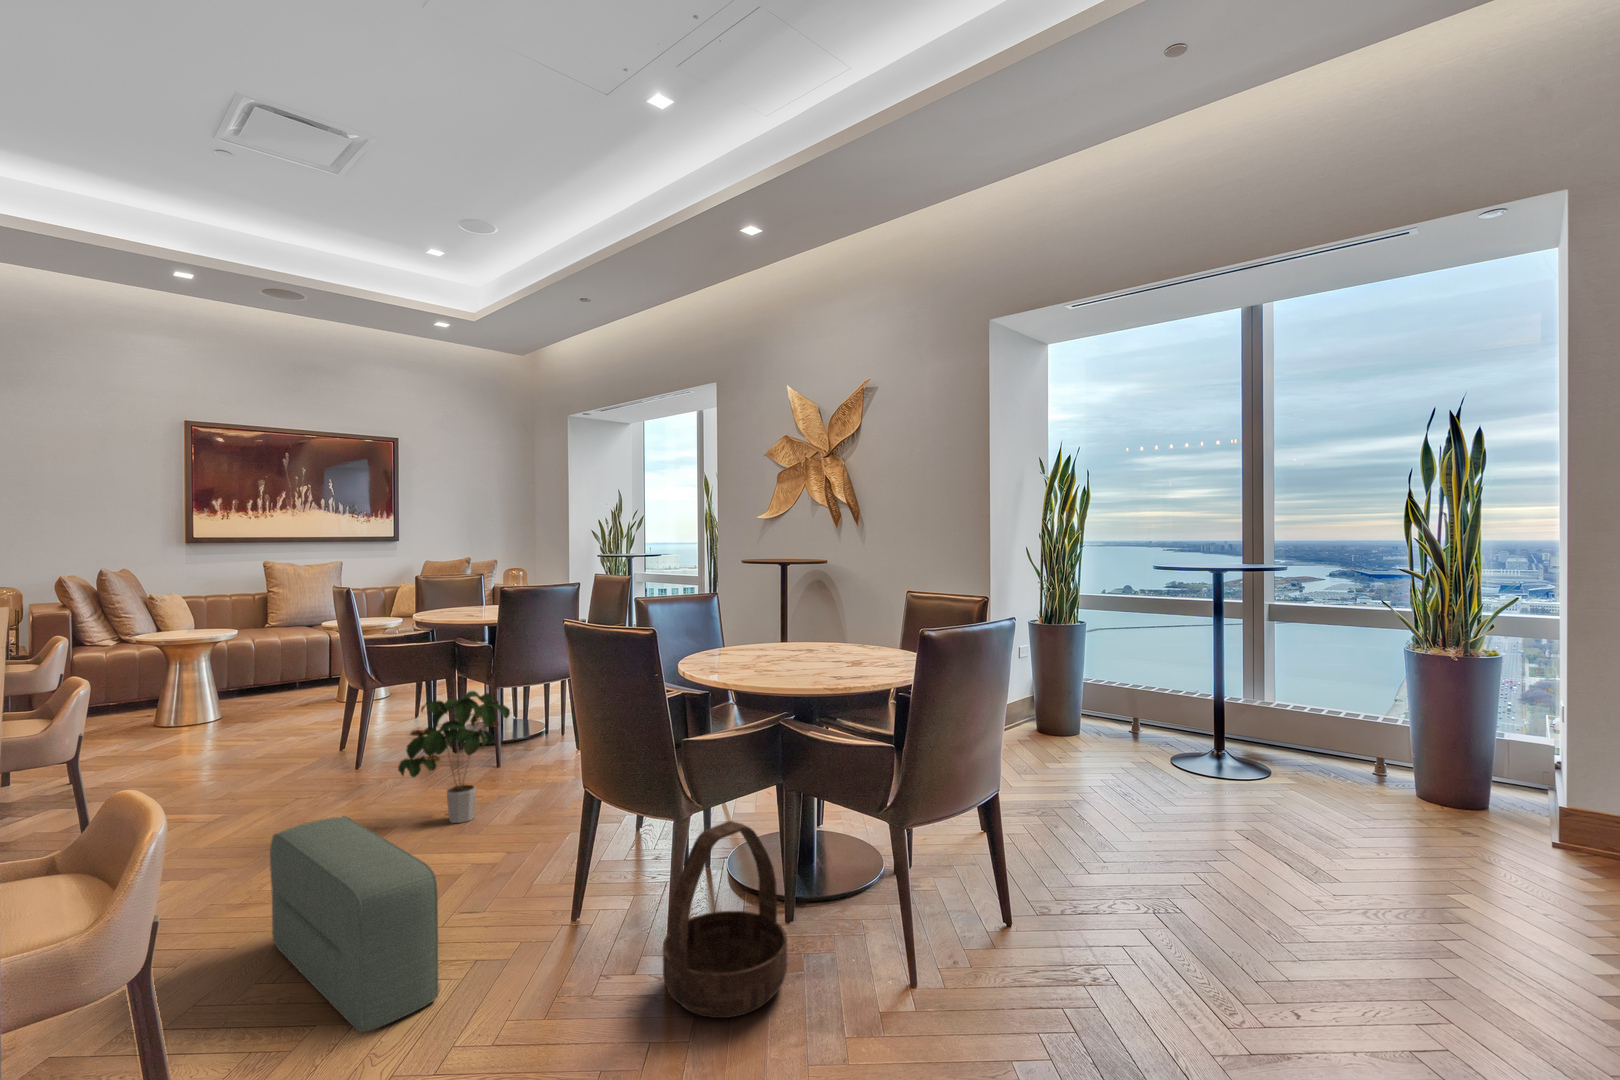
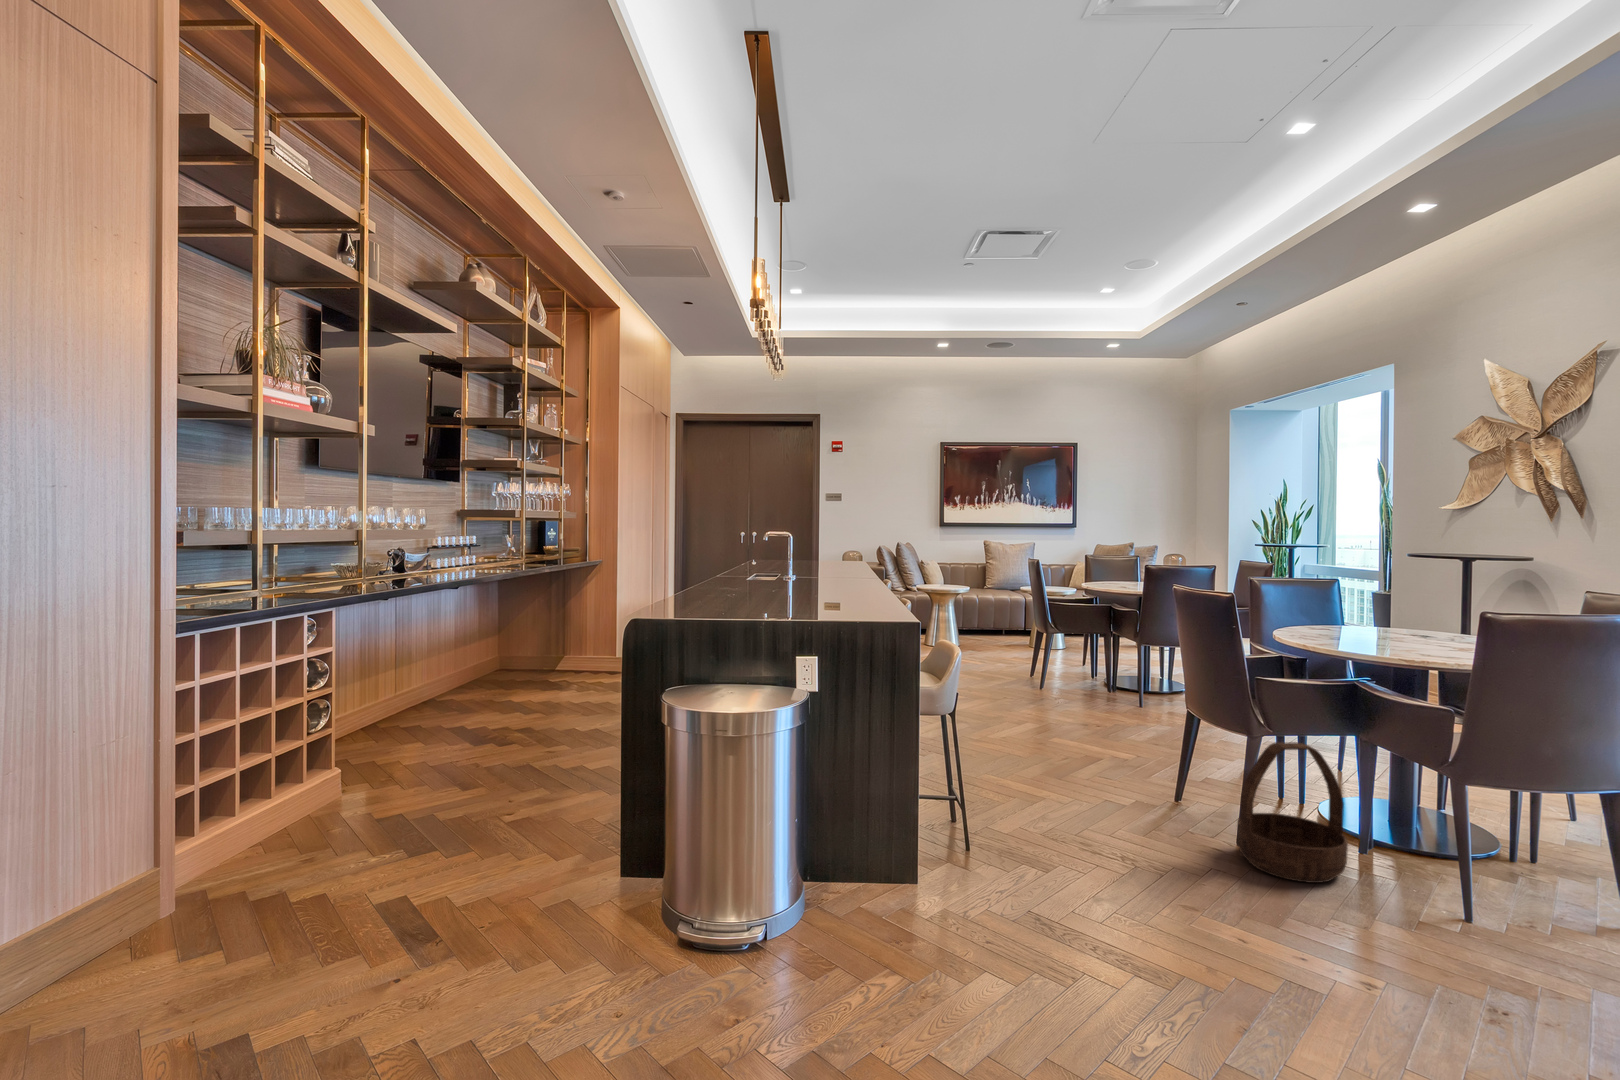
potted plant: present [398,691,510,823] -> none [1068,639,1151,735]
pouf: present [270,816,439,1032] -> none [994,695,1085,811]

